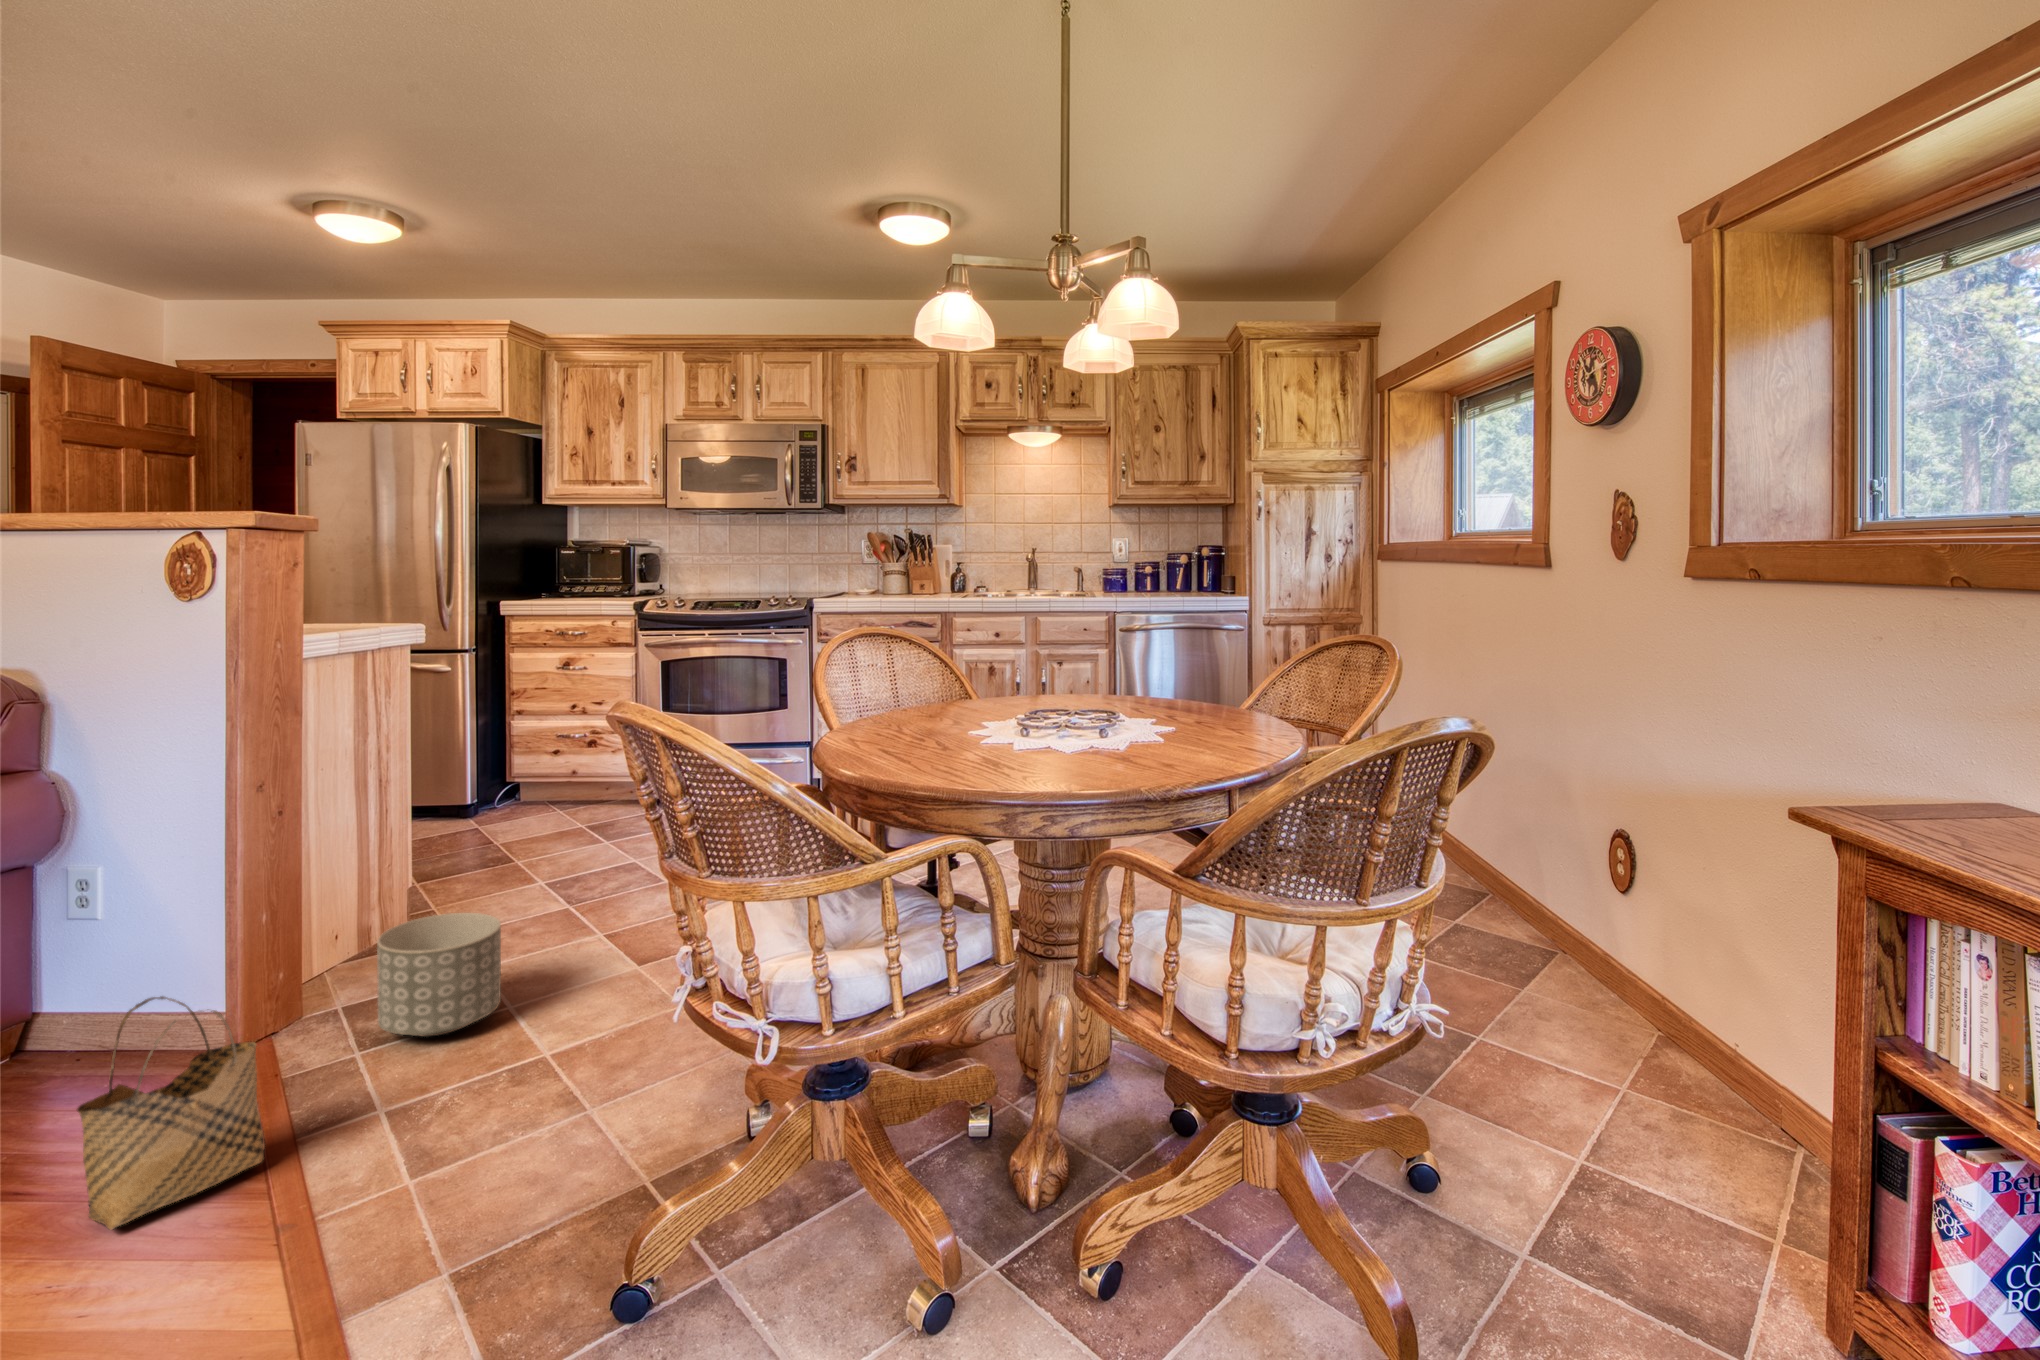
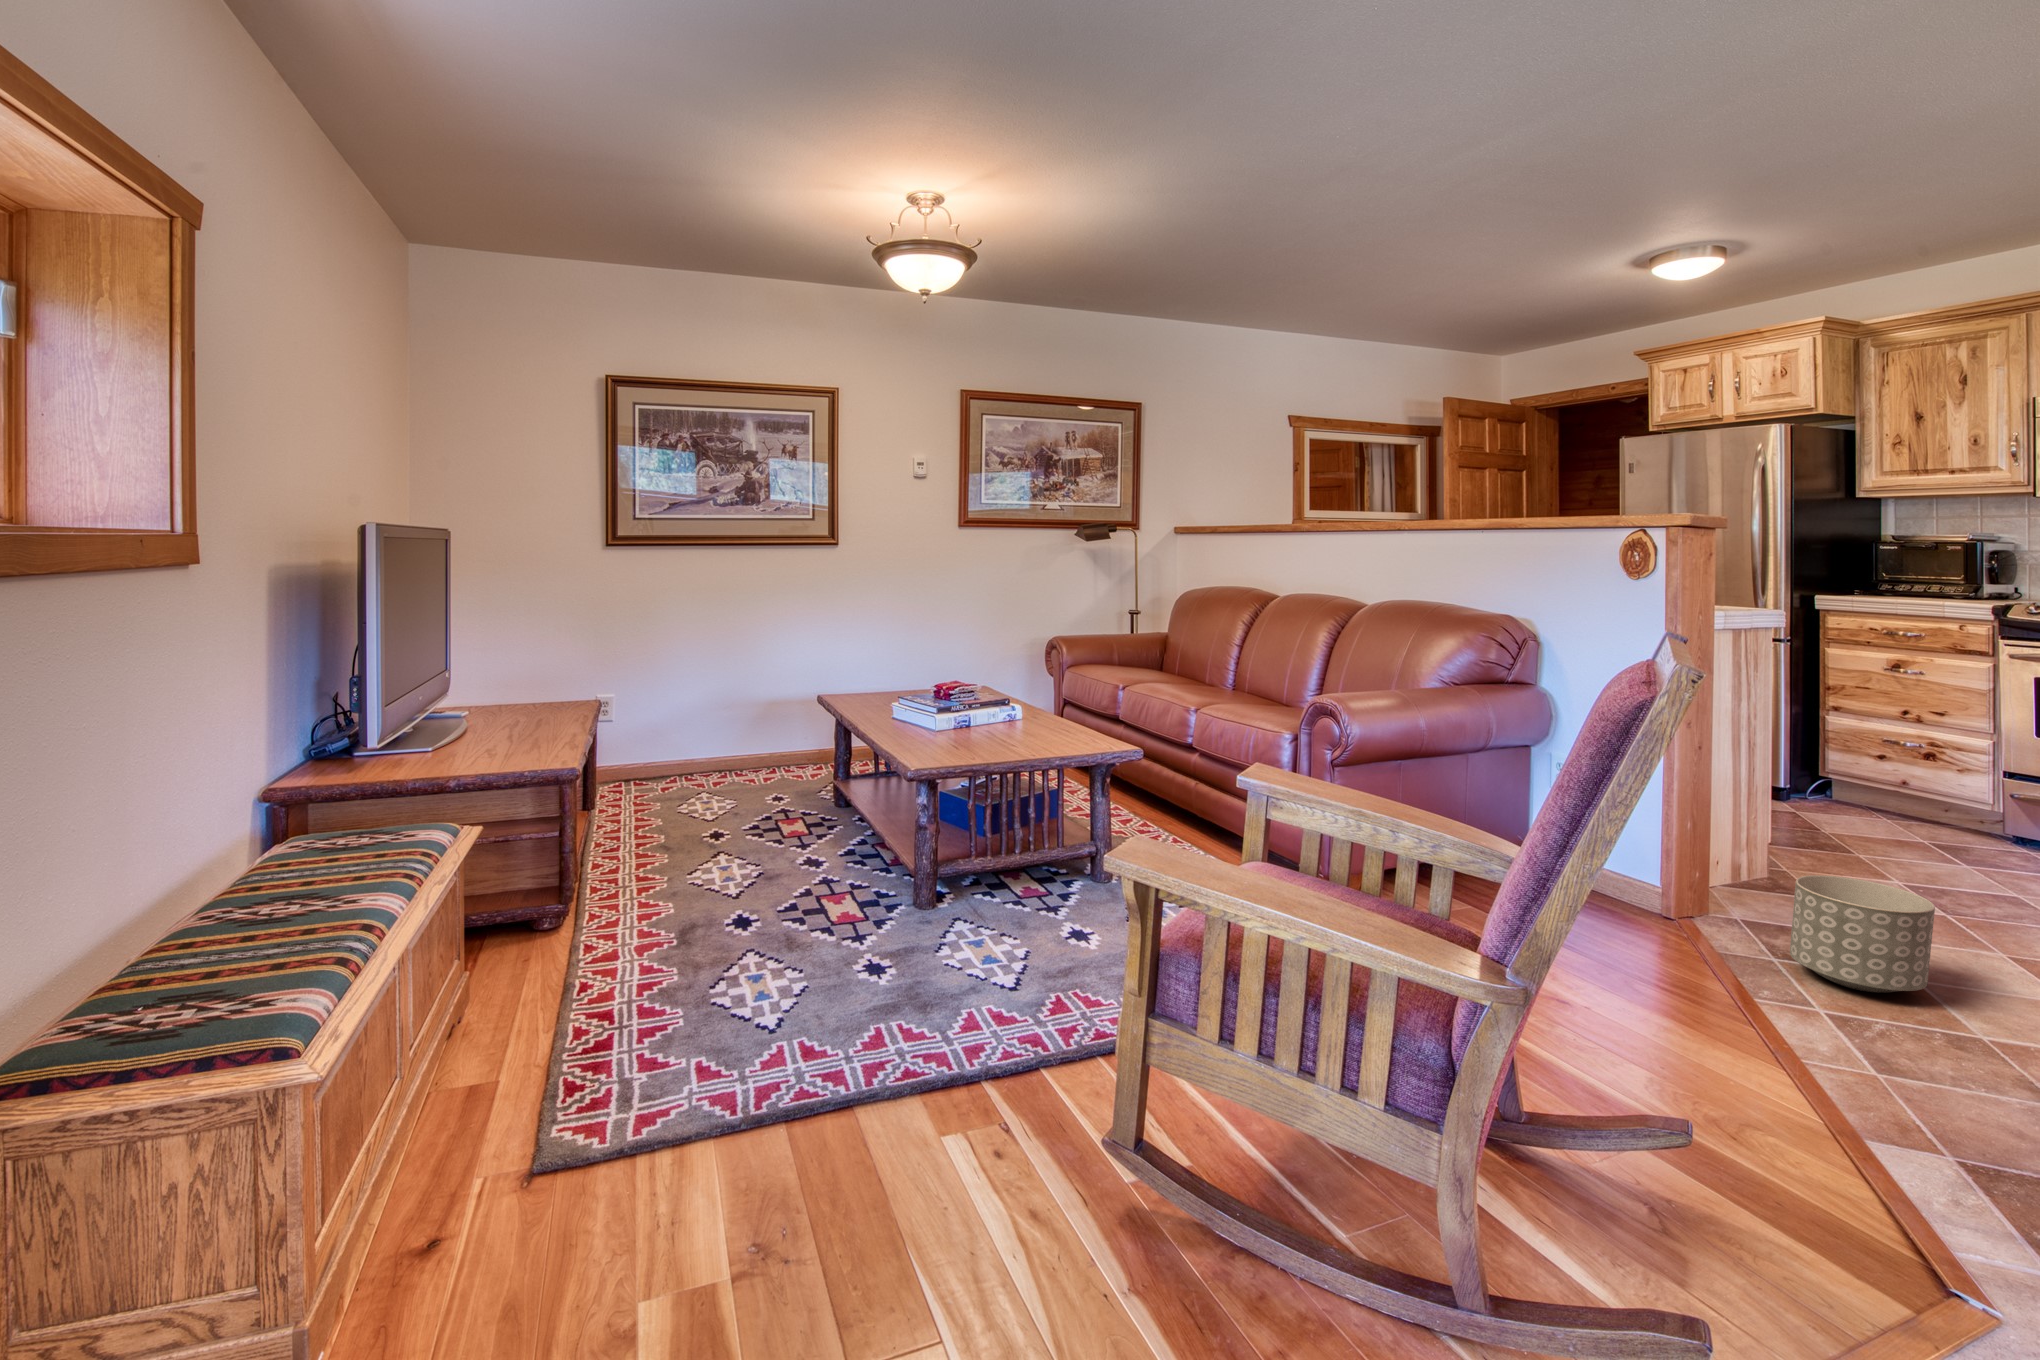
woven basket: present [77,996,265,1230] -> none [1622,867,1743,1026]

